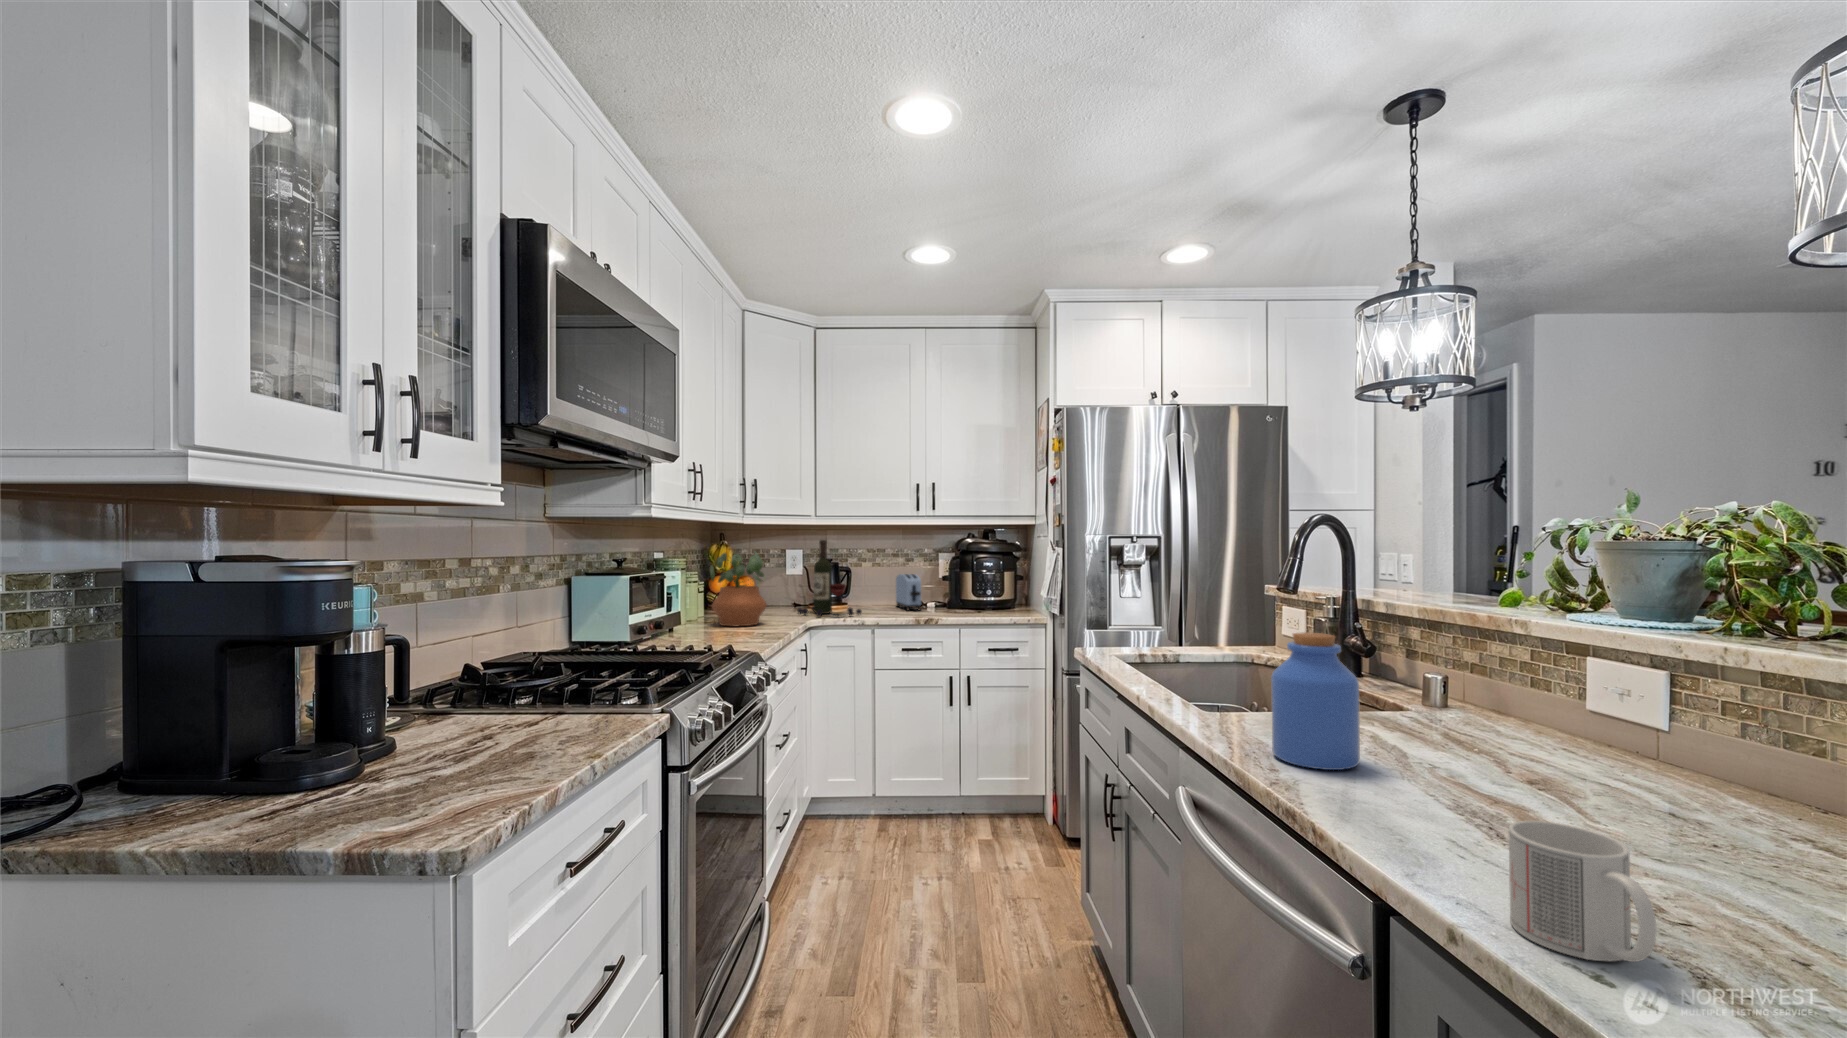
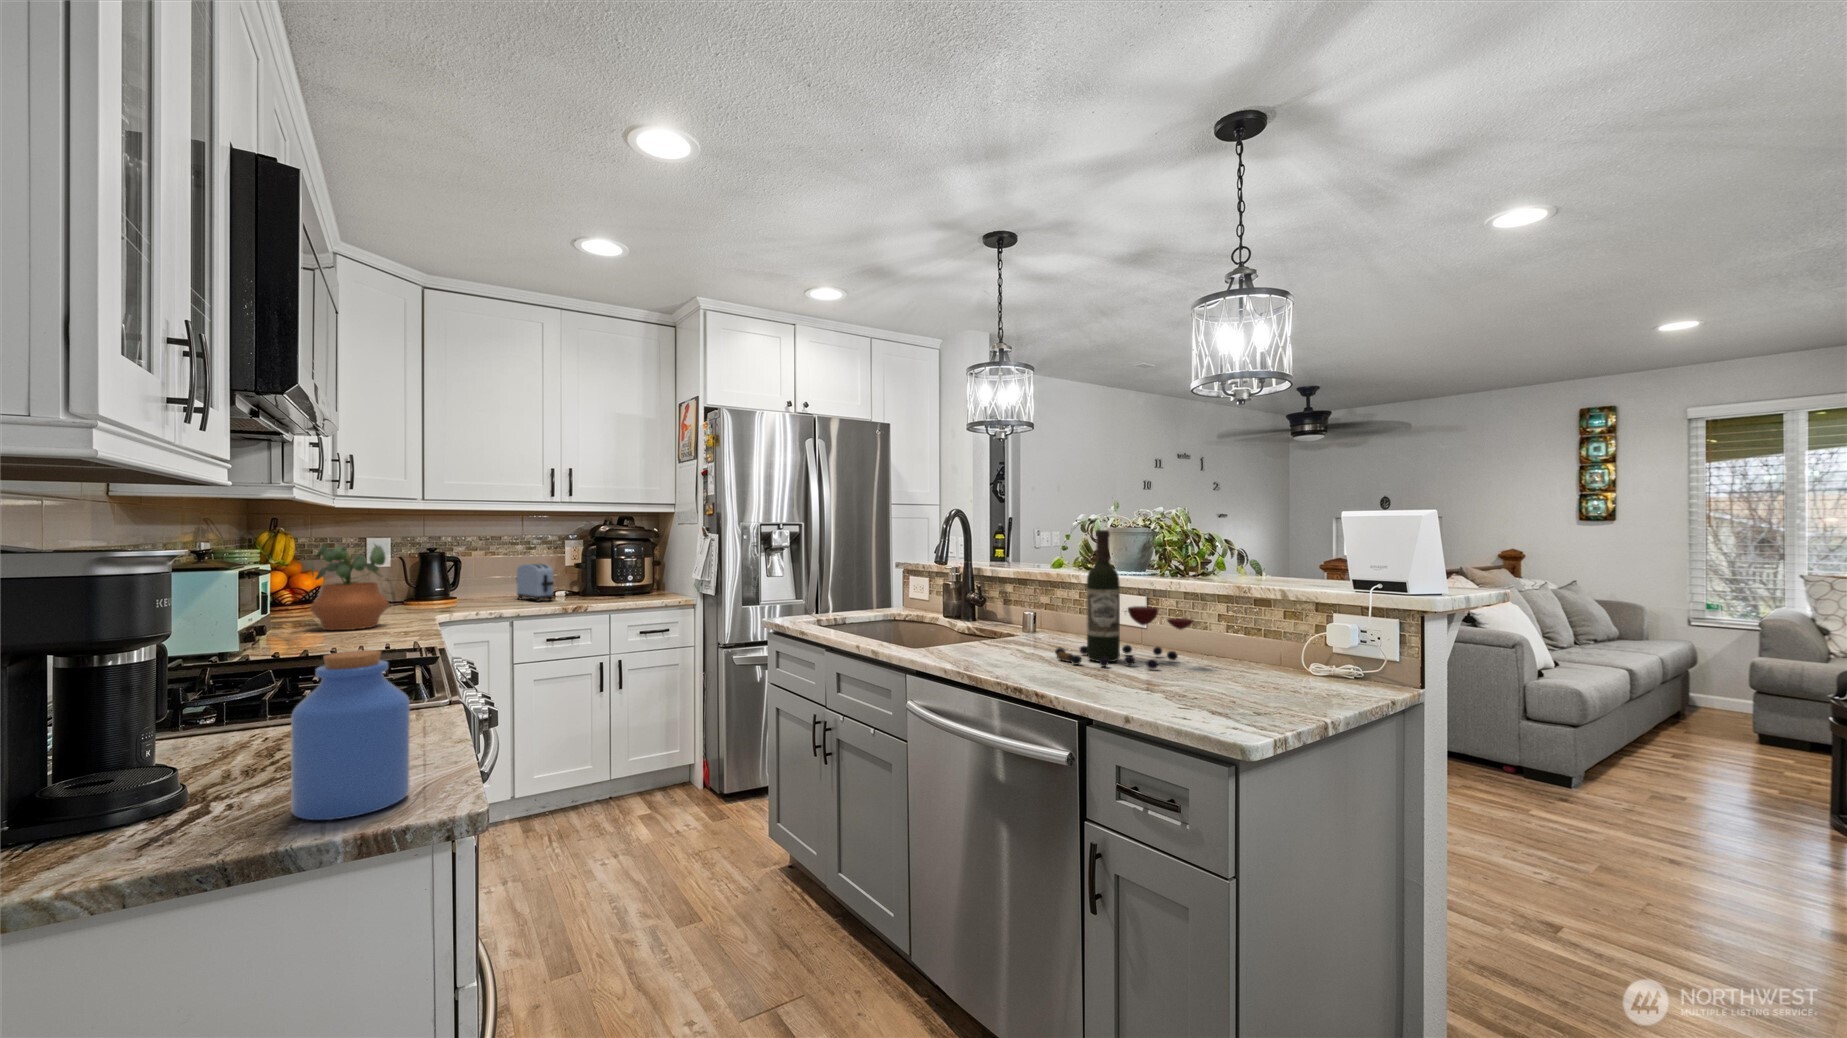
wine bottle: present [797,540,862,616] -> present [1055,530,1193,669]
jar: present [1271,632,1360,770] -> present [291,650,410,820]
mug: present [1509,821,1657,962] -> none [1143,662,1202,716]

